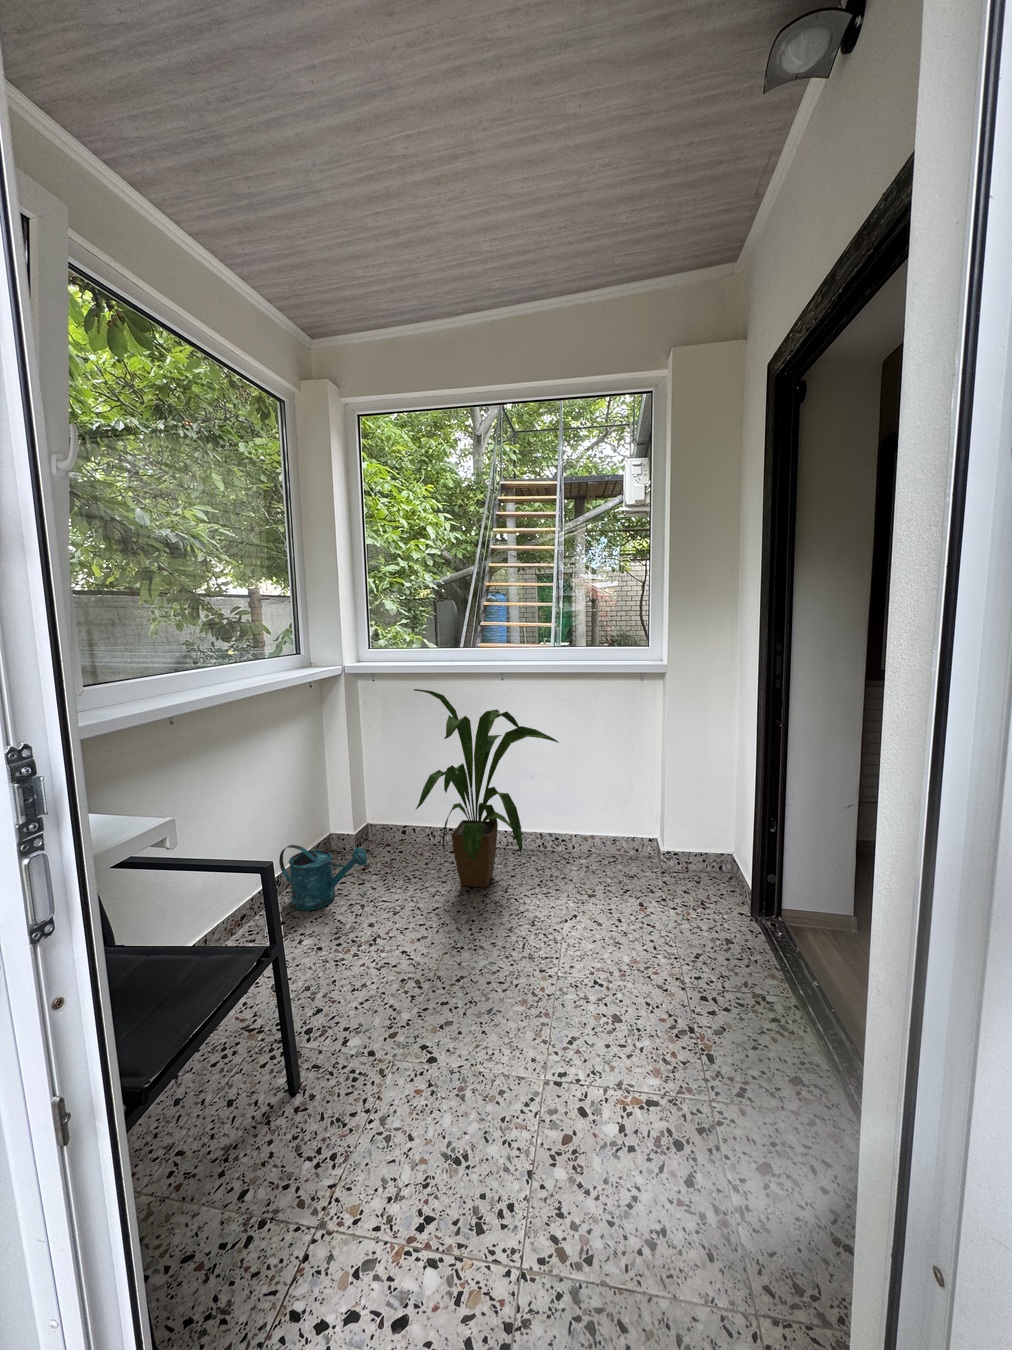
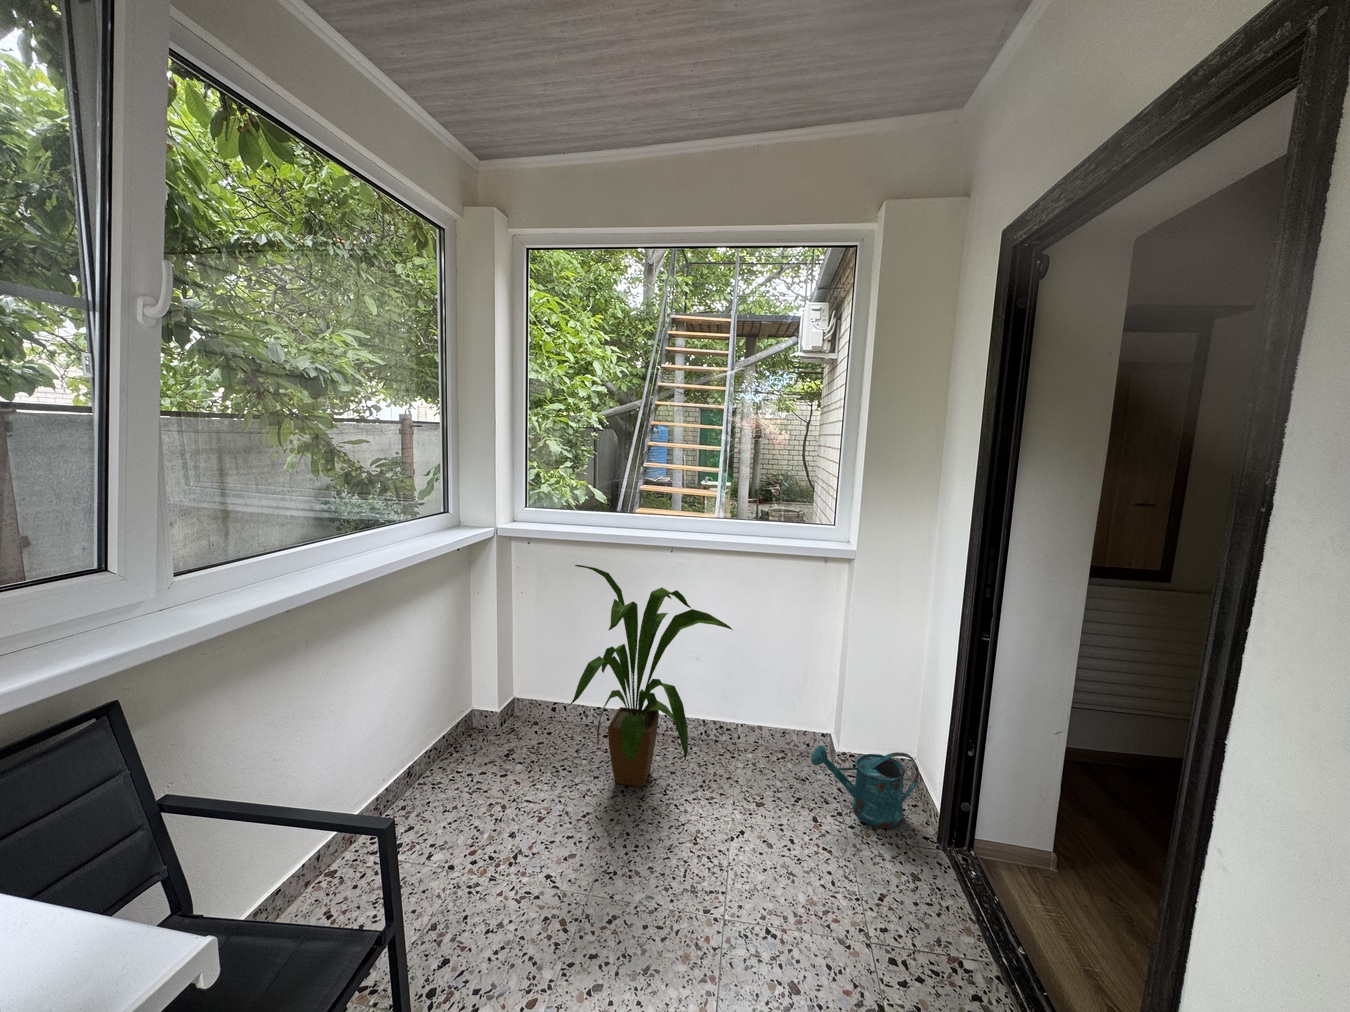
watering can: present [279,845,368,911] -> present [811,745,919,829]

